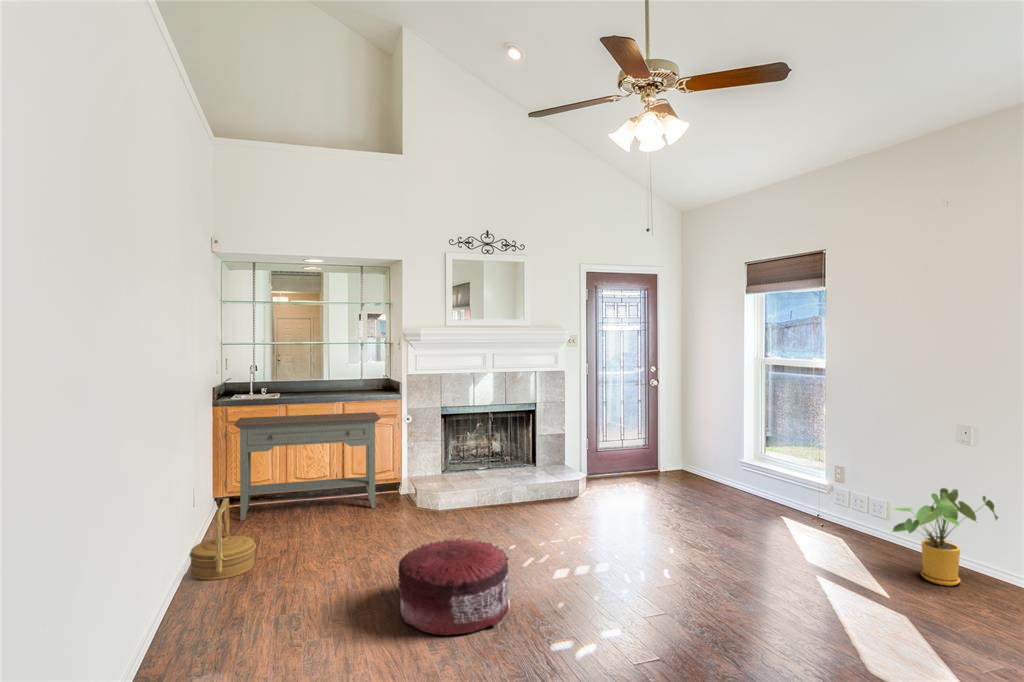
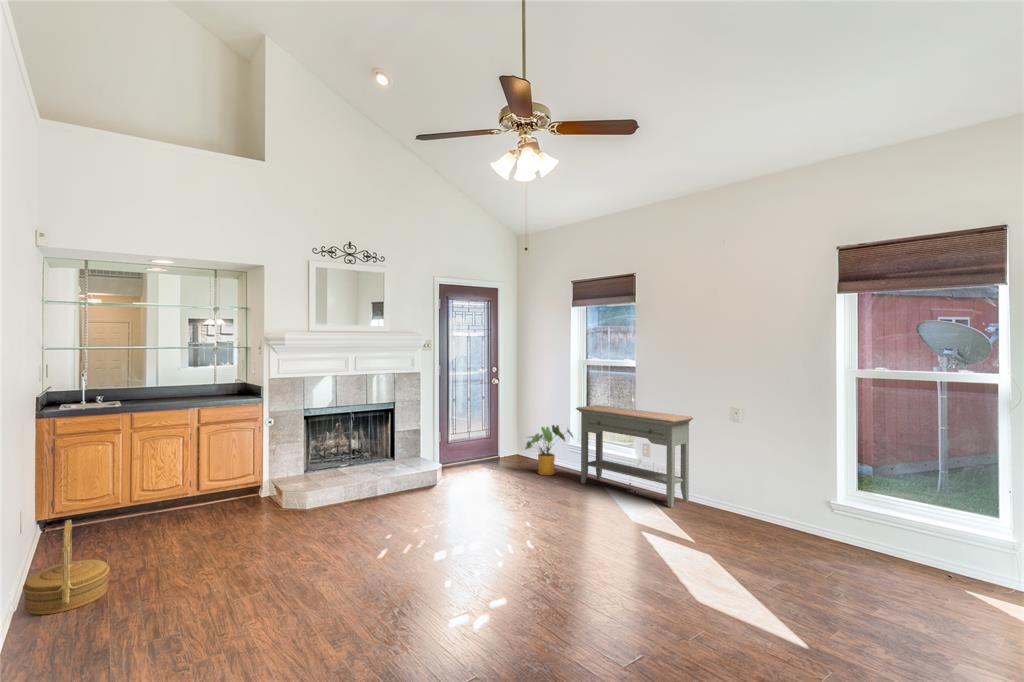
console table: present [234,412,381,521] -> present [576,405,693,508]
house plant: present [892,488,998,586] -> present [525,425,573,475]
pouf: present [398,538,510,635] -> none [292,533,403,630]

